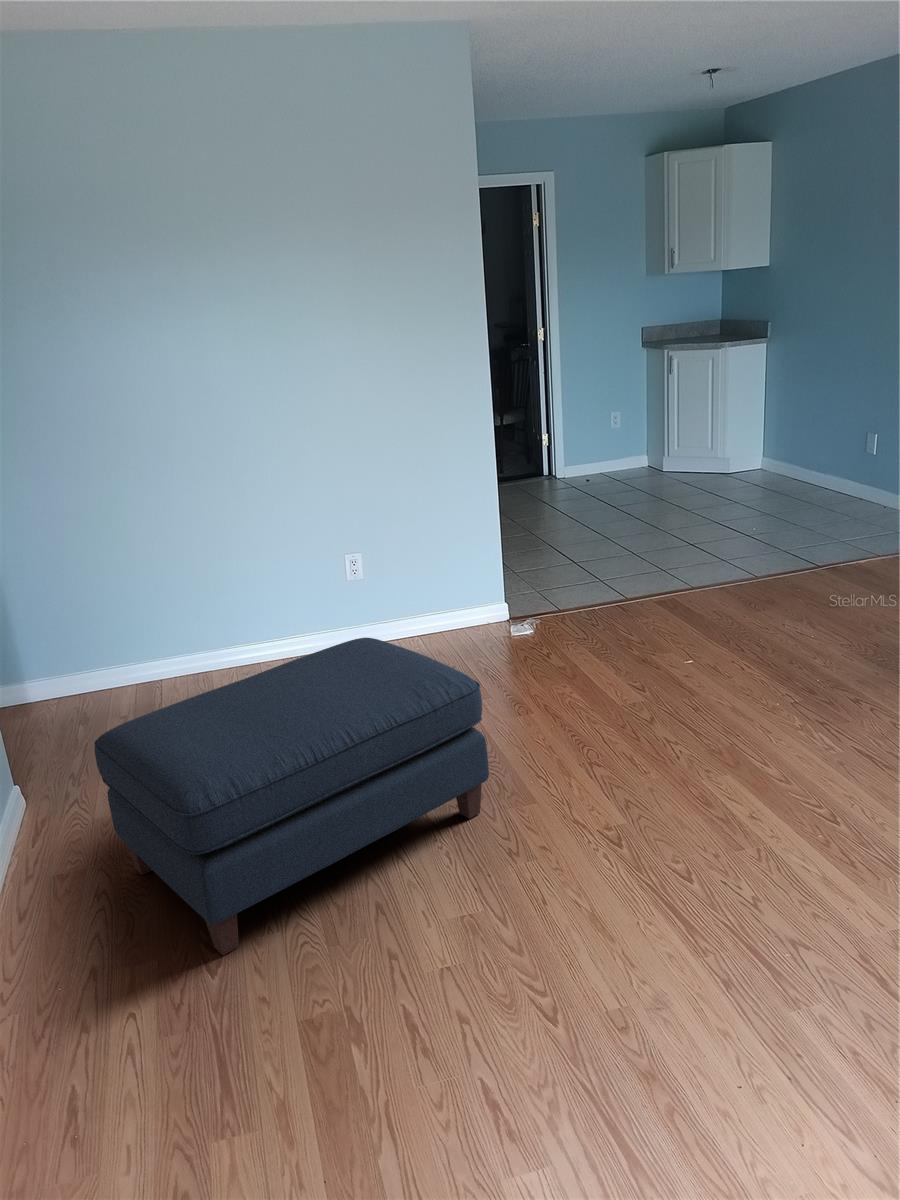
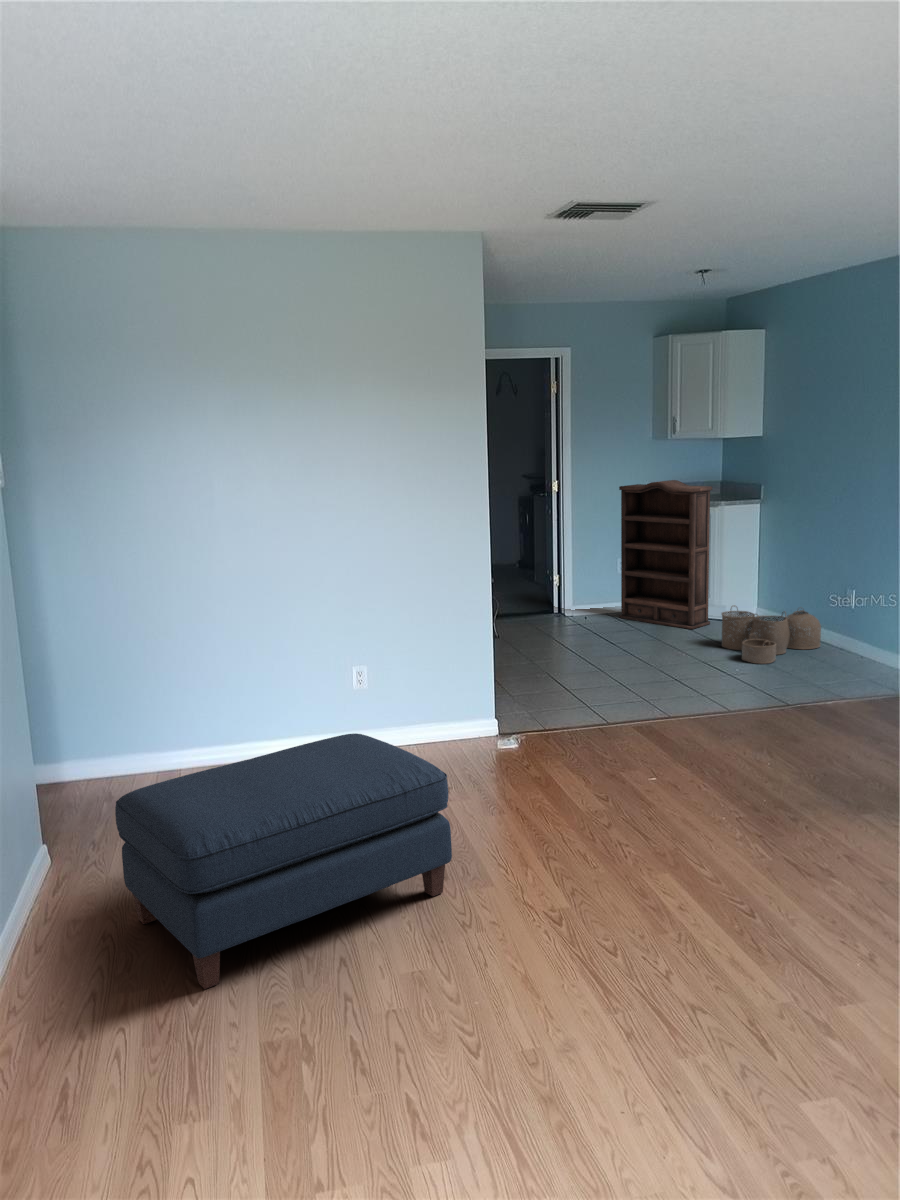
bookshelf: none [612,322,714,485] -> present [619,480,712,629]
woven basket: none [729,455,836,519] -> present [722,605,821,664]

